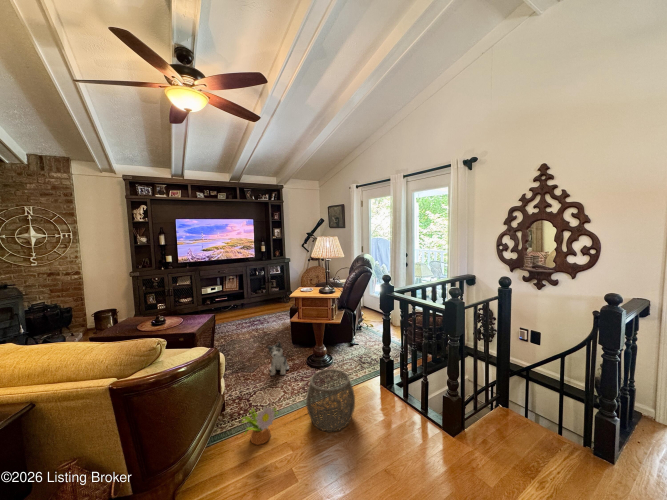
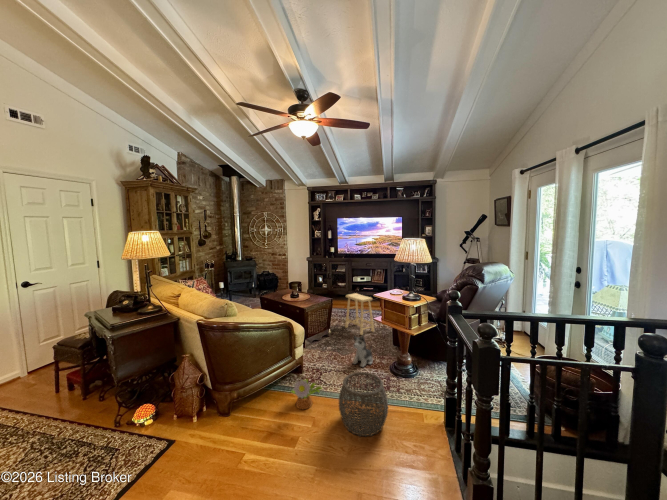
footstool: none [224,304,261,347] -> present [345,293,374,335]

